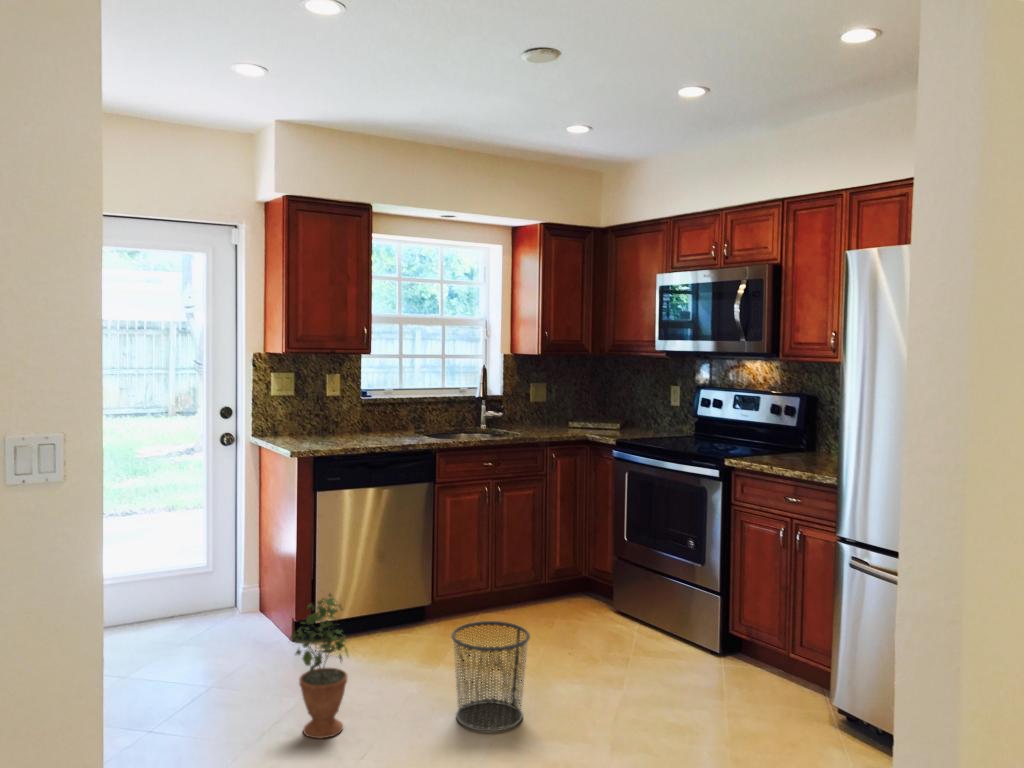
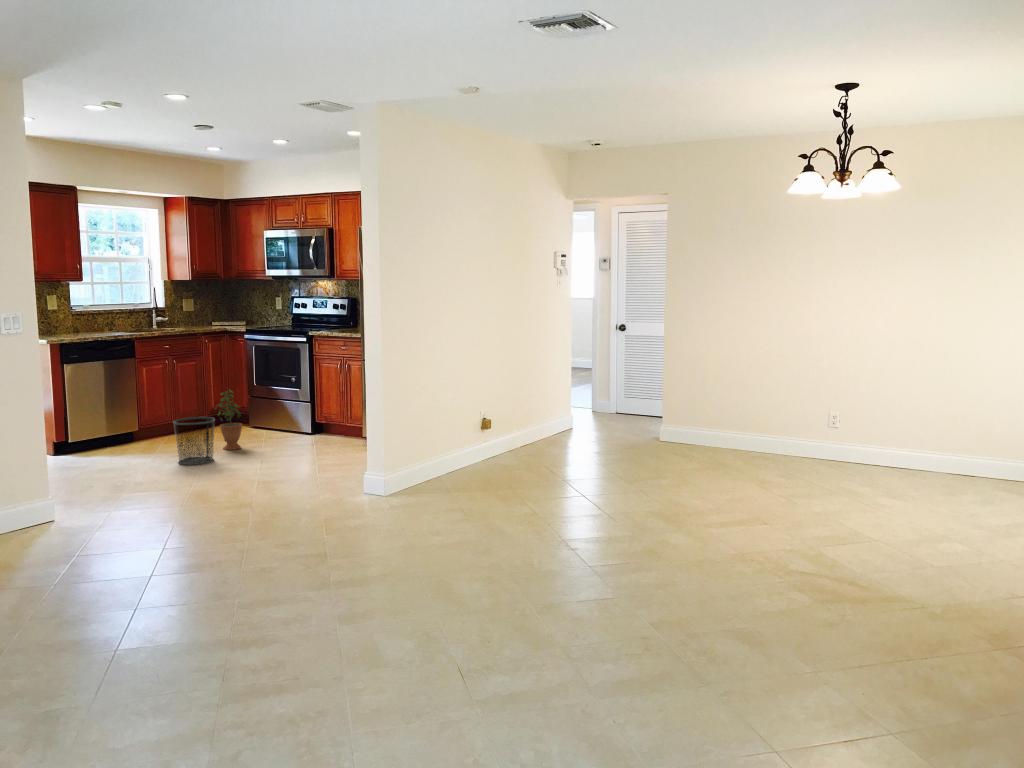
potted plant: present [291,594,348,738] -> present [218,389,242,450]

